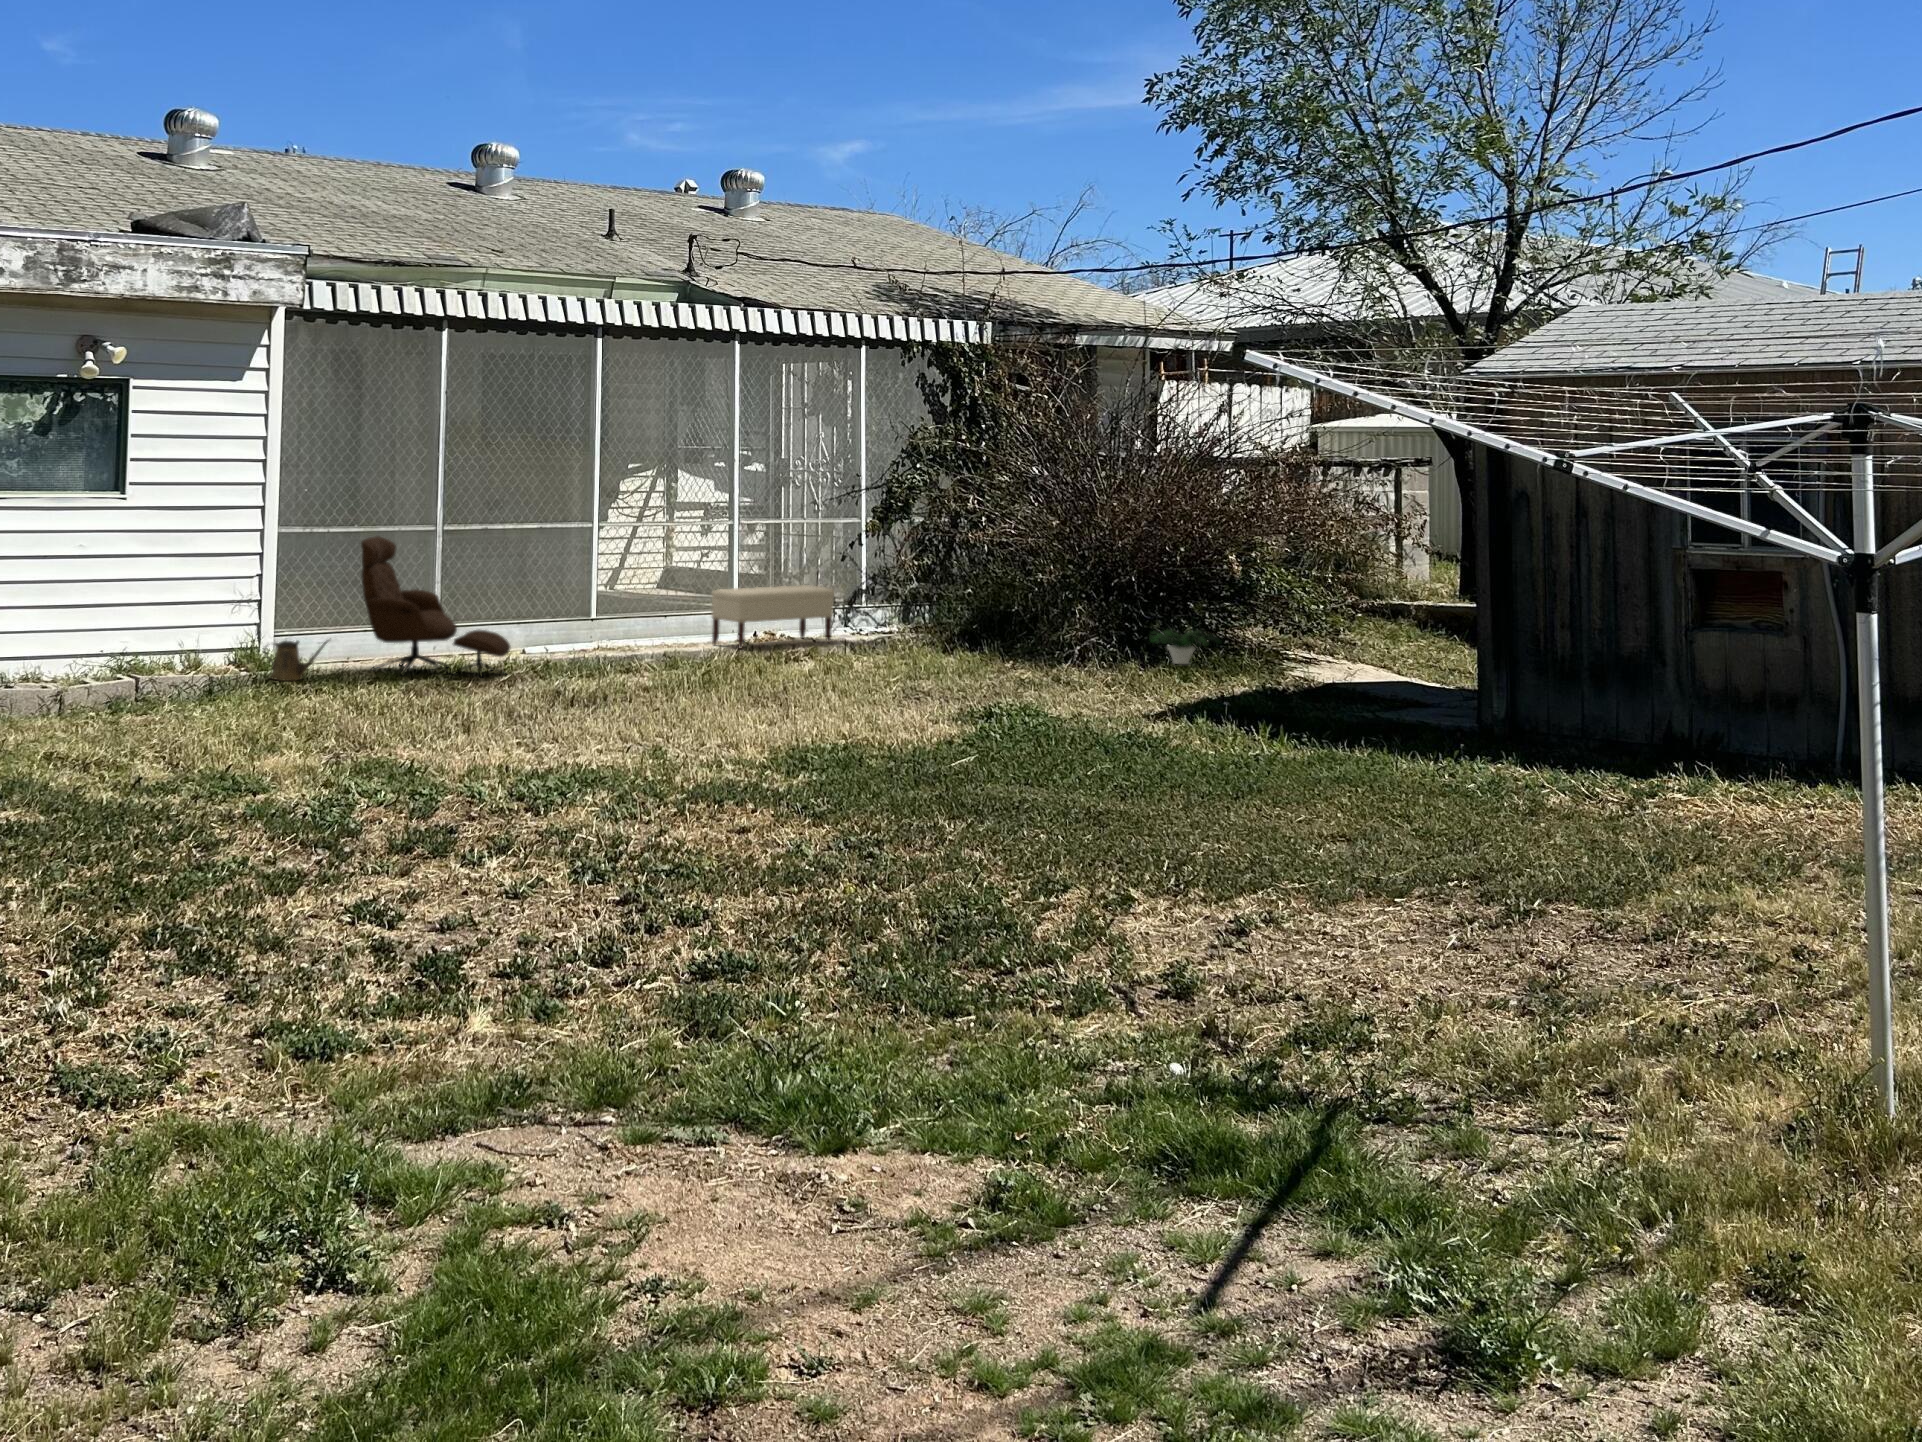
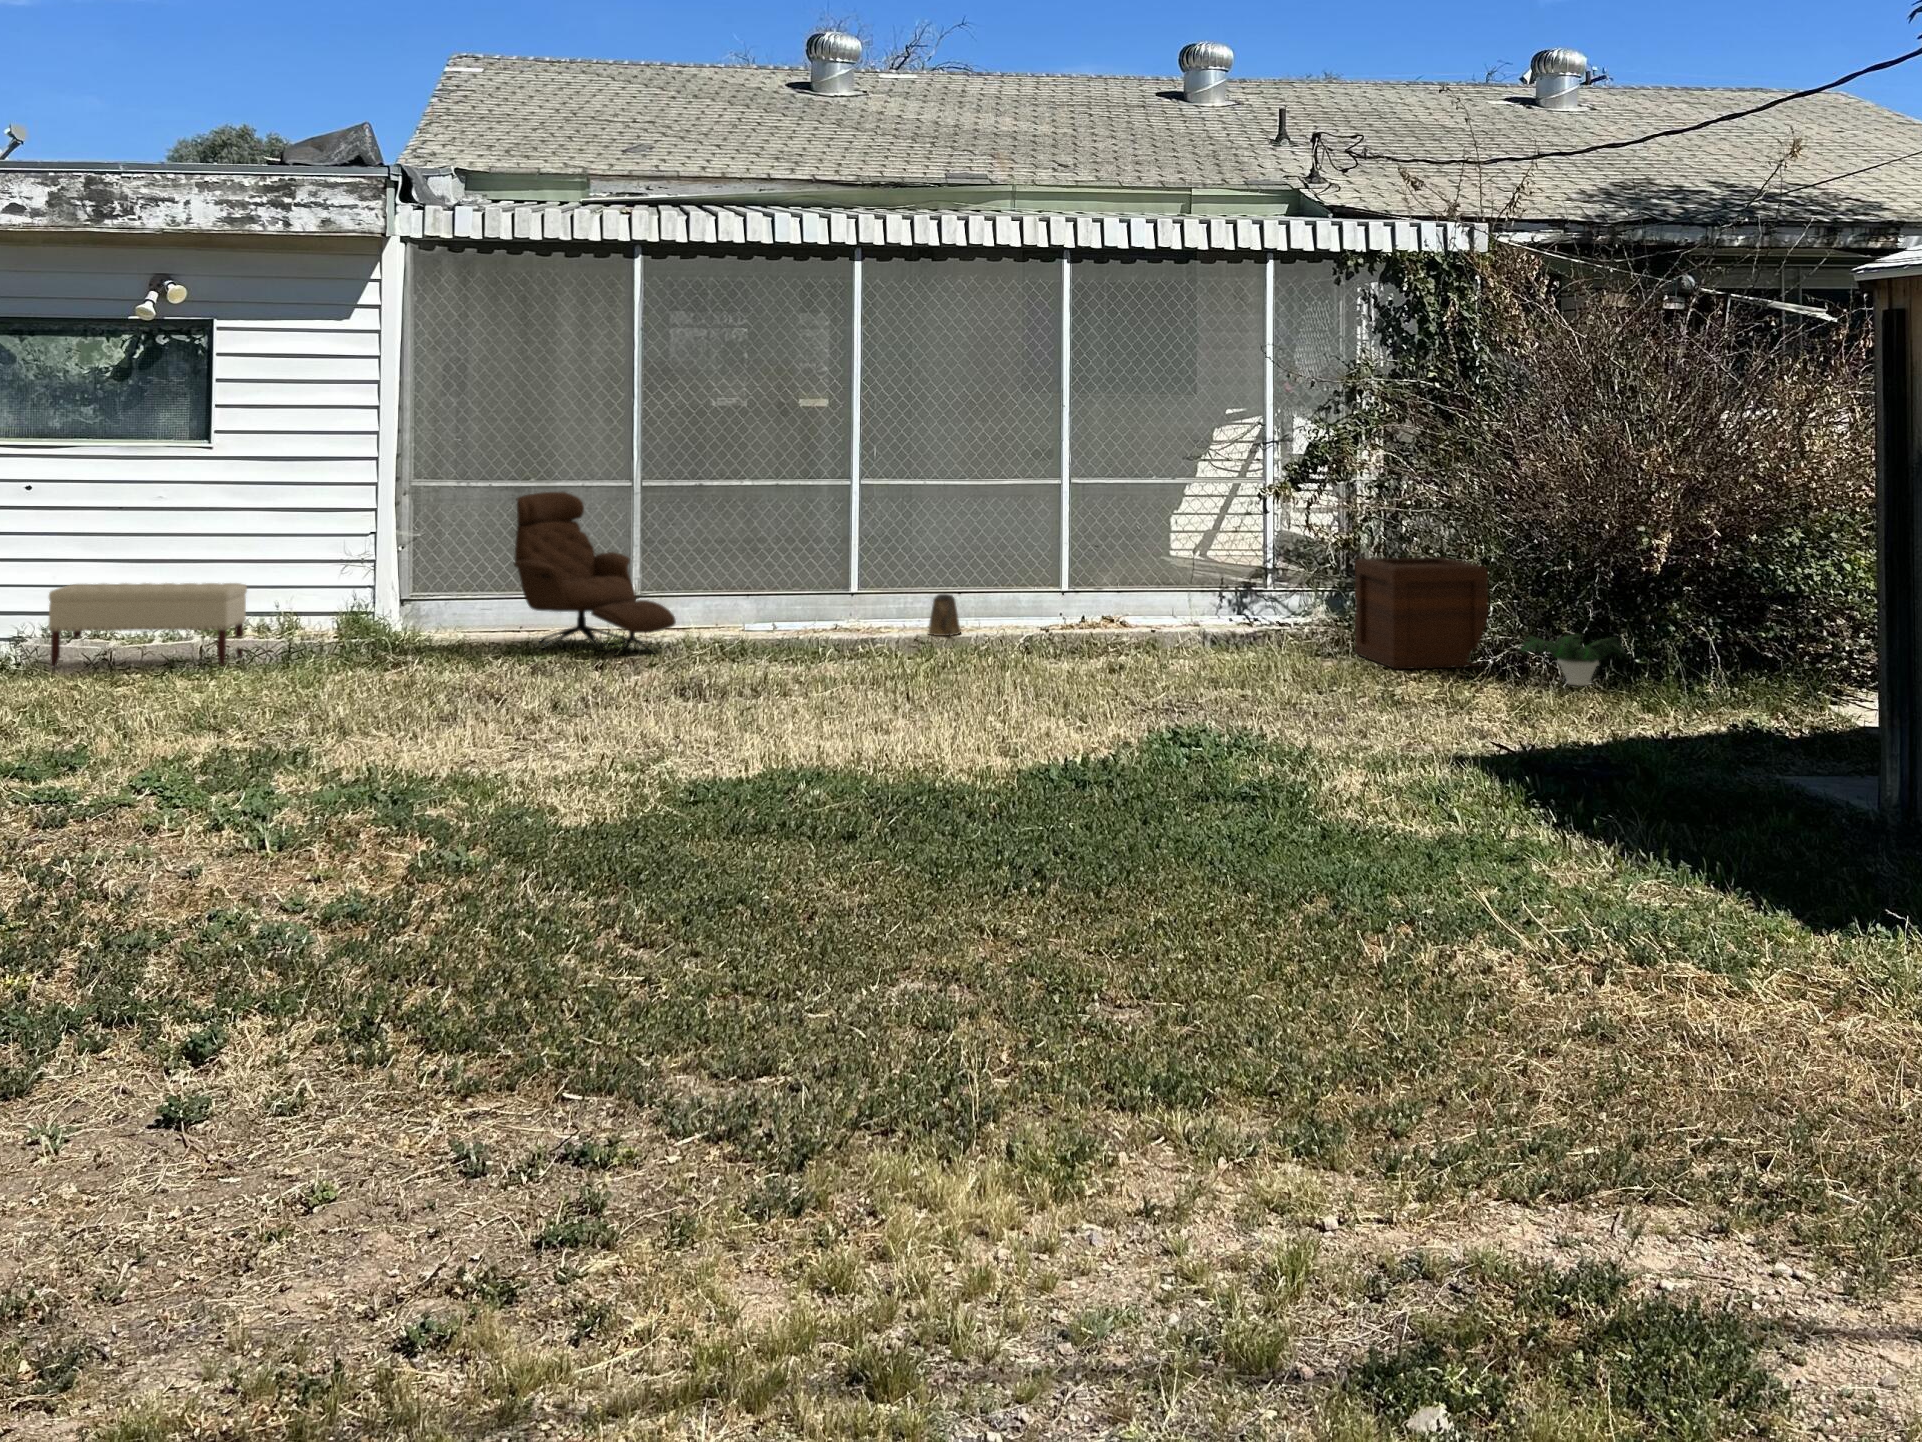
wooden crate: none [995,578,1100,660] -> present [1355,557,1488,669]
bench: present [712,585,834,649] -> present [48,583,247,667]
watering can: present [263,640,330,681] -> present [928,594,961,636]

